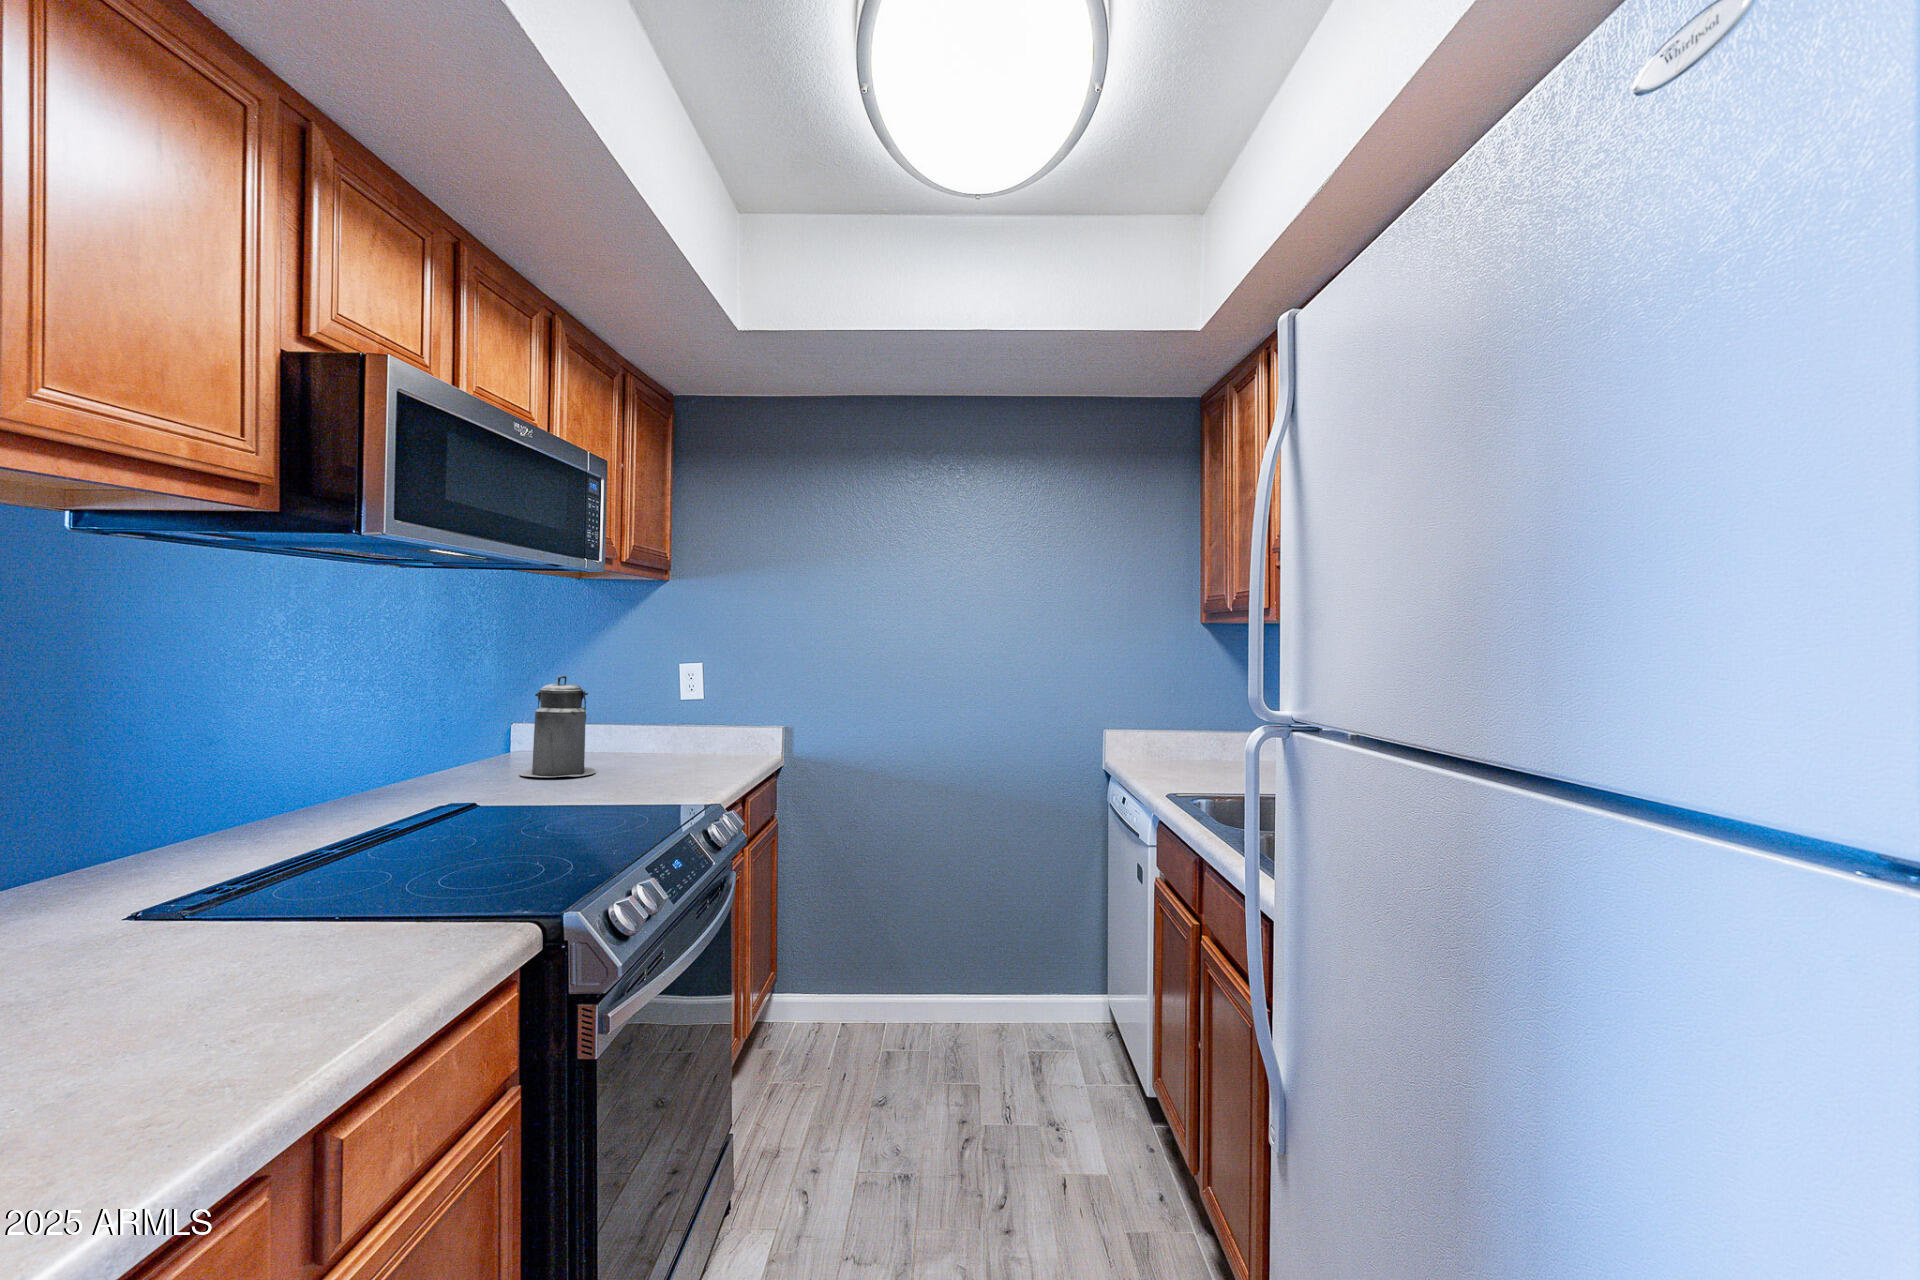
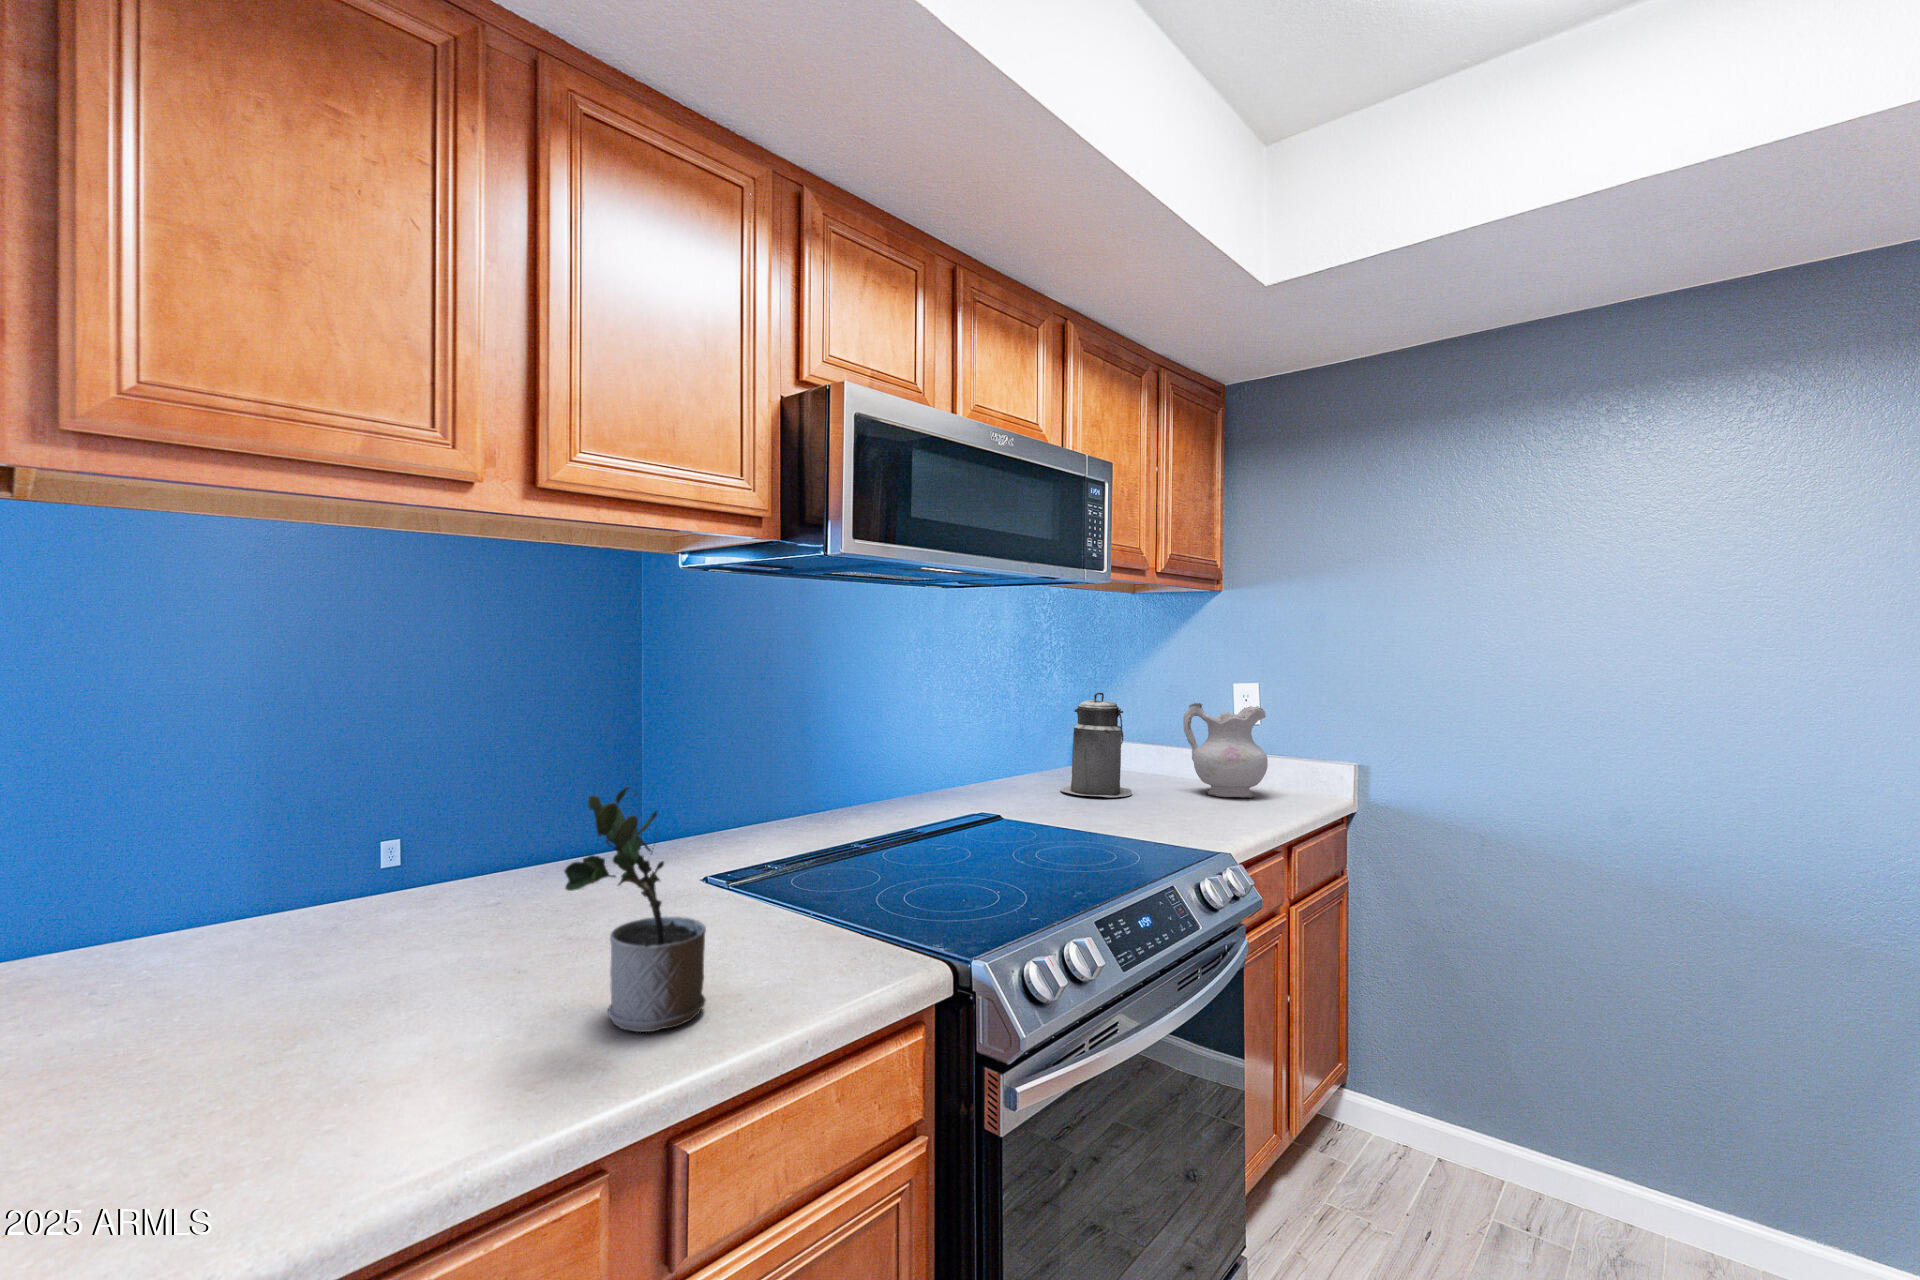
ceramic pitcher: none [642,683,717,766] -> present [1183,703,1268,798]
potted plant: none [170,780,331,1035] -> present [564,786,706,1032]

